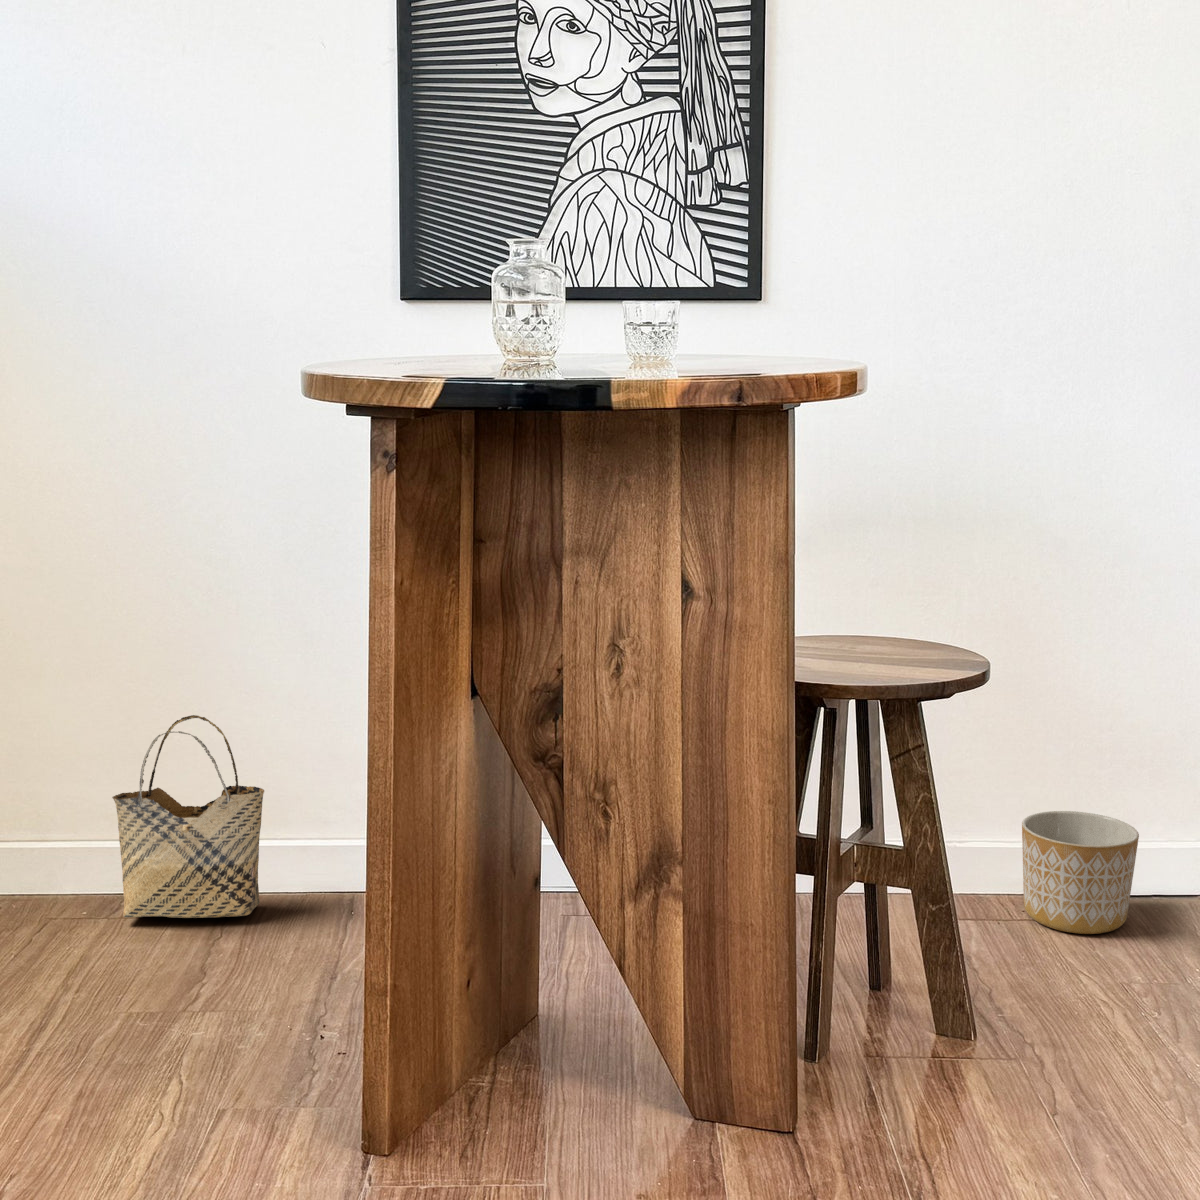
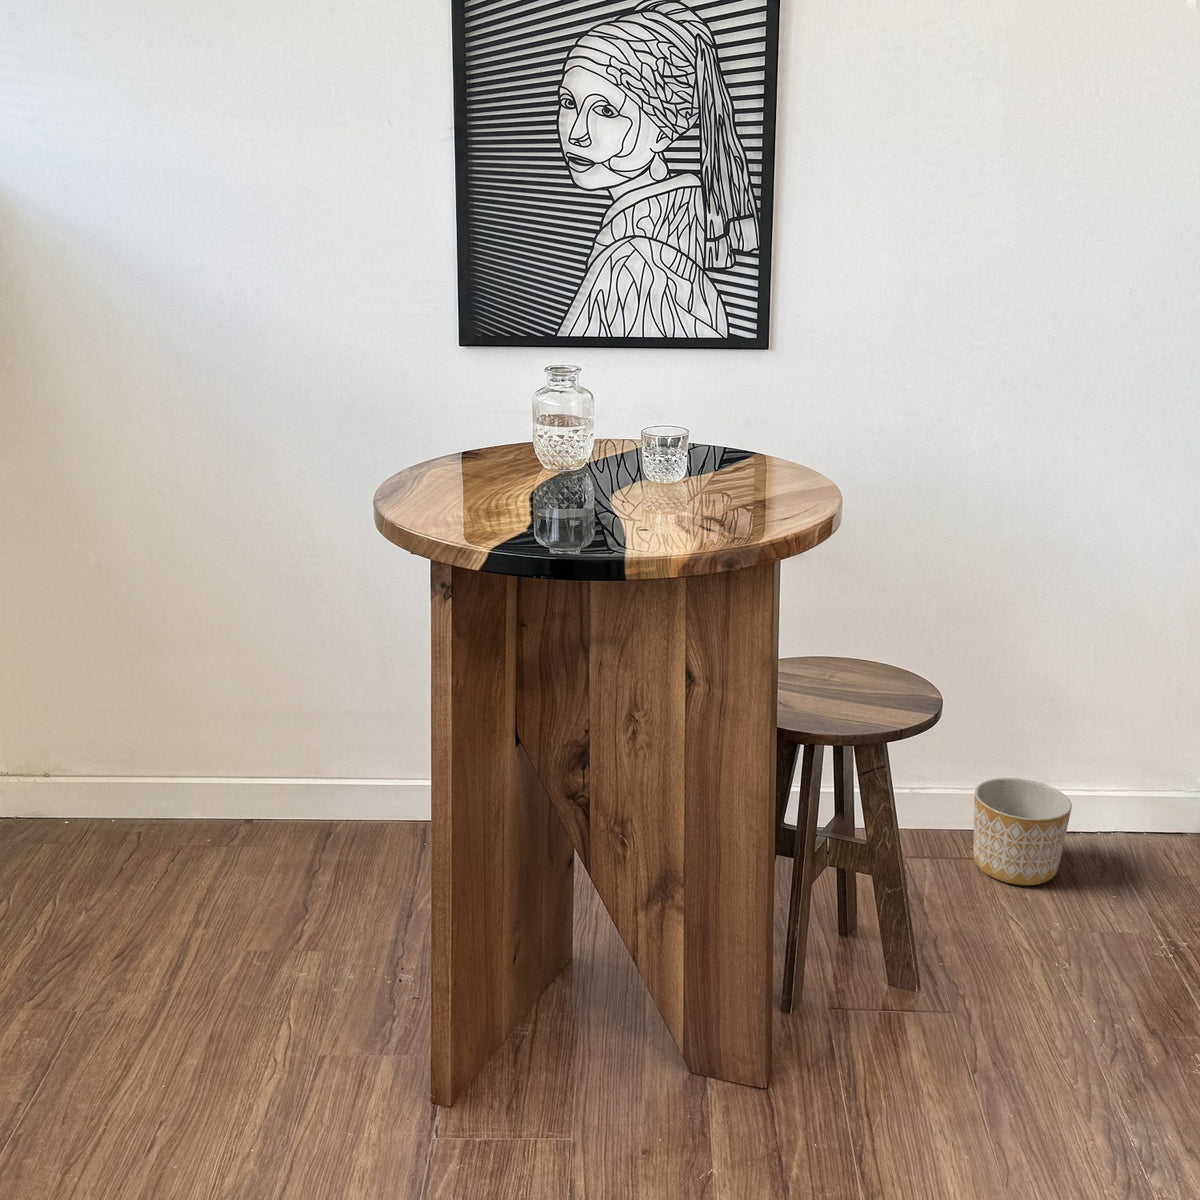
woven basket: present [112,715,264,918] -> none [230,692,353,856]

